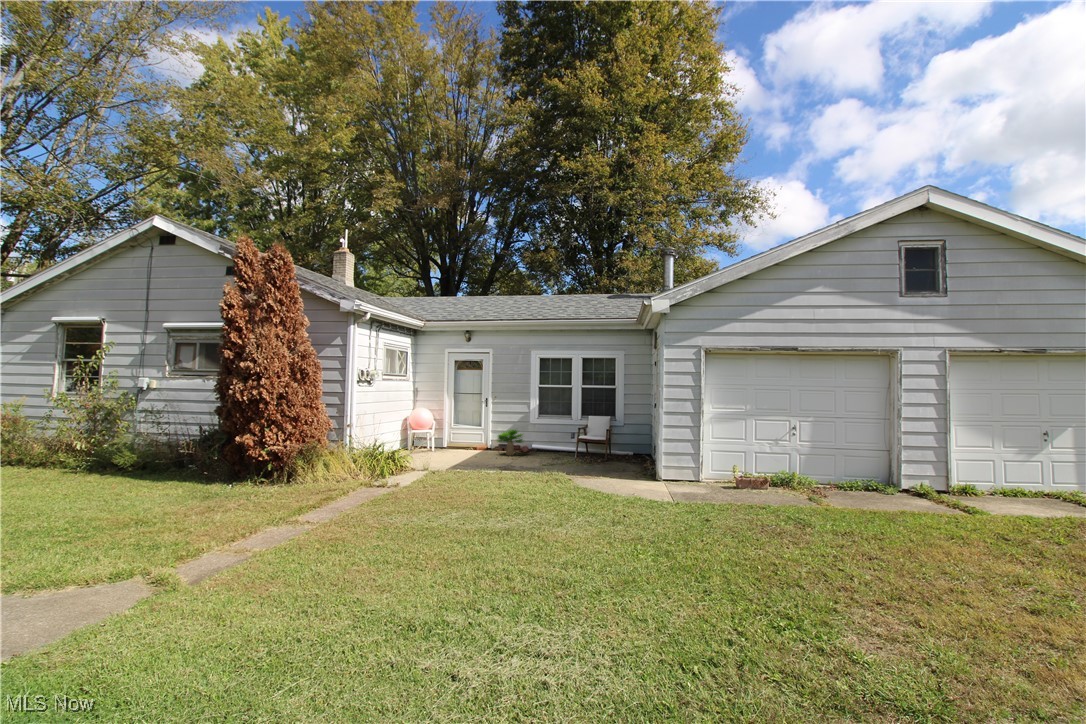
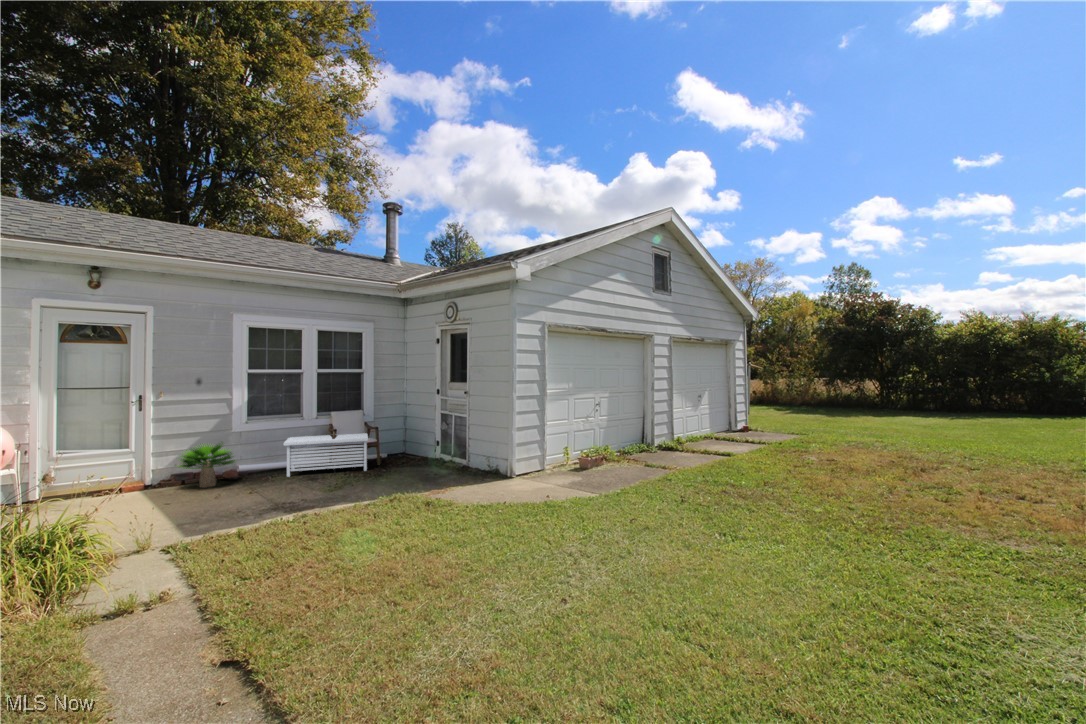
storage bench: none [548,432,609,462] -> present [284,433,368,477]

